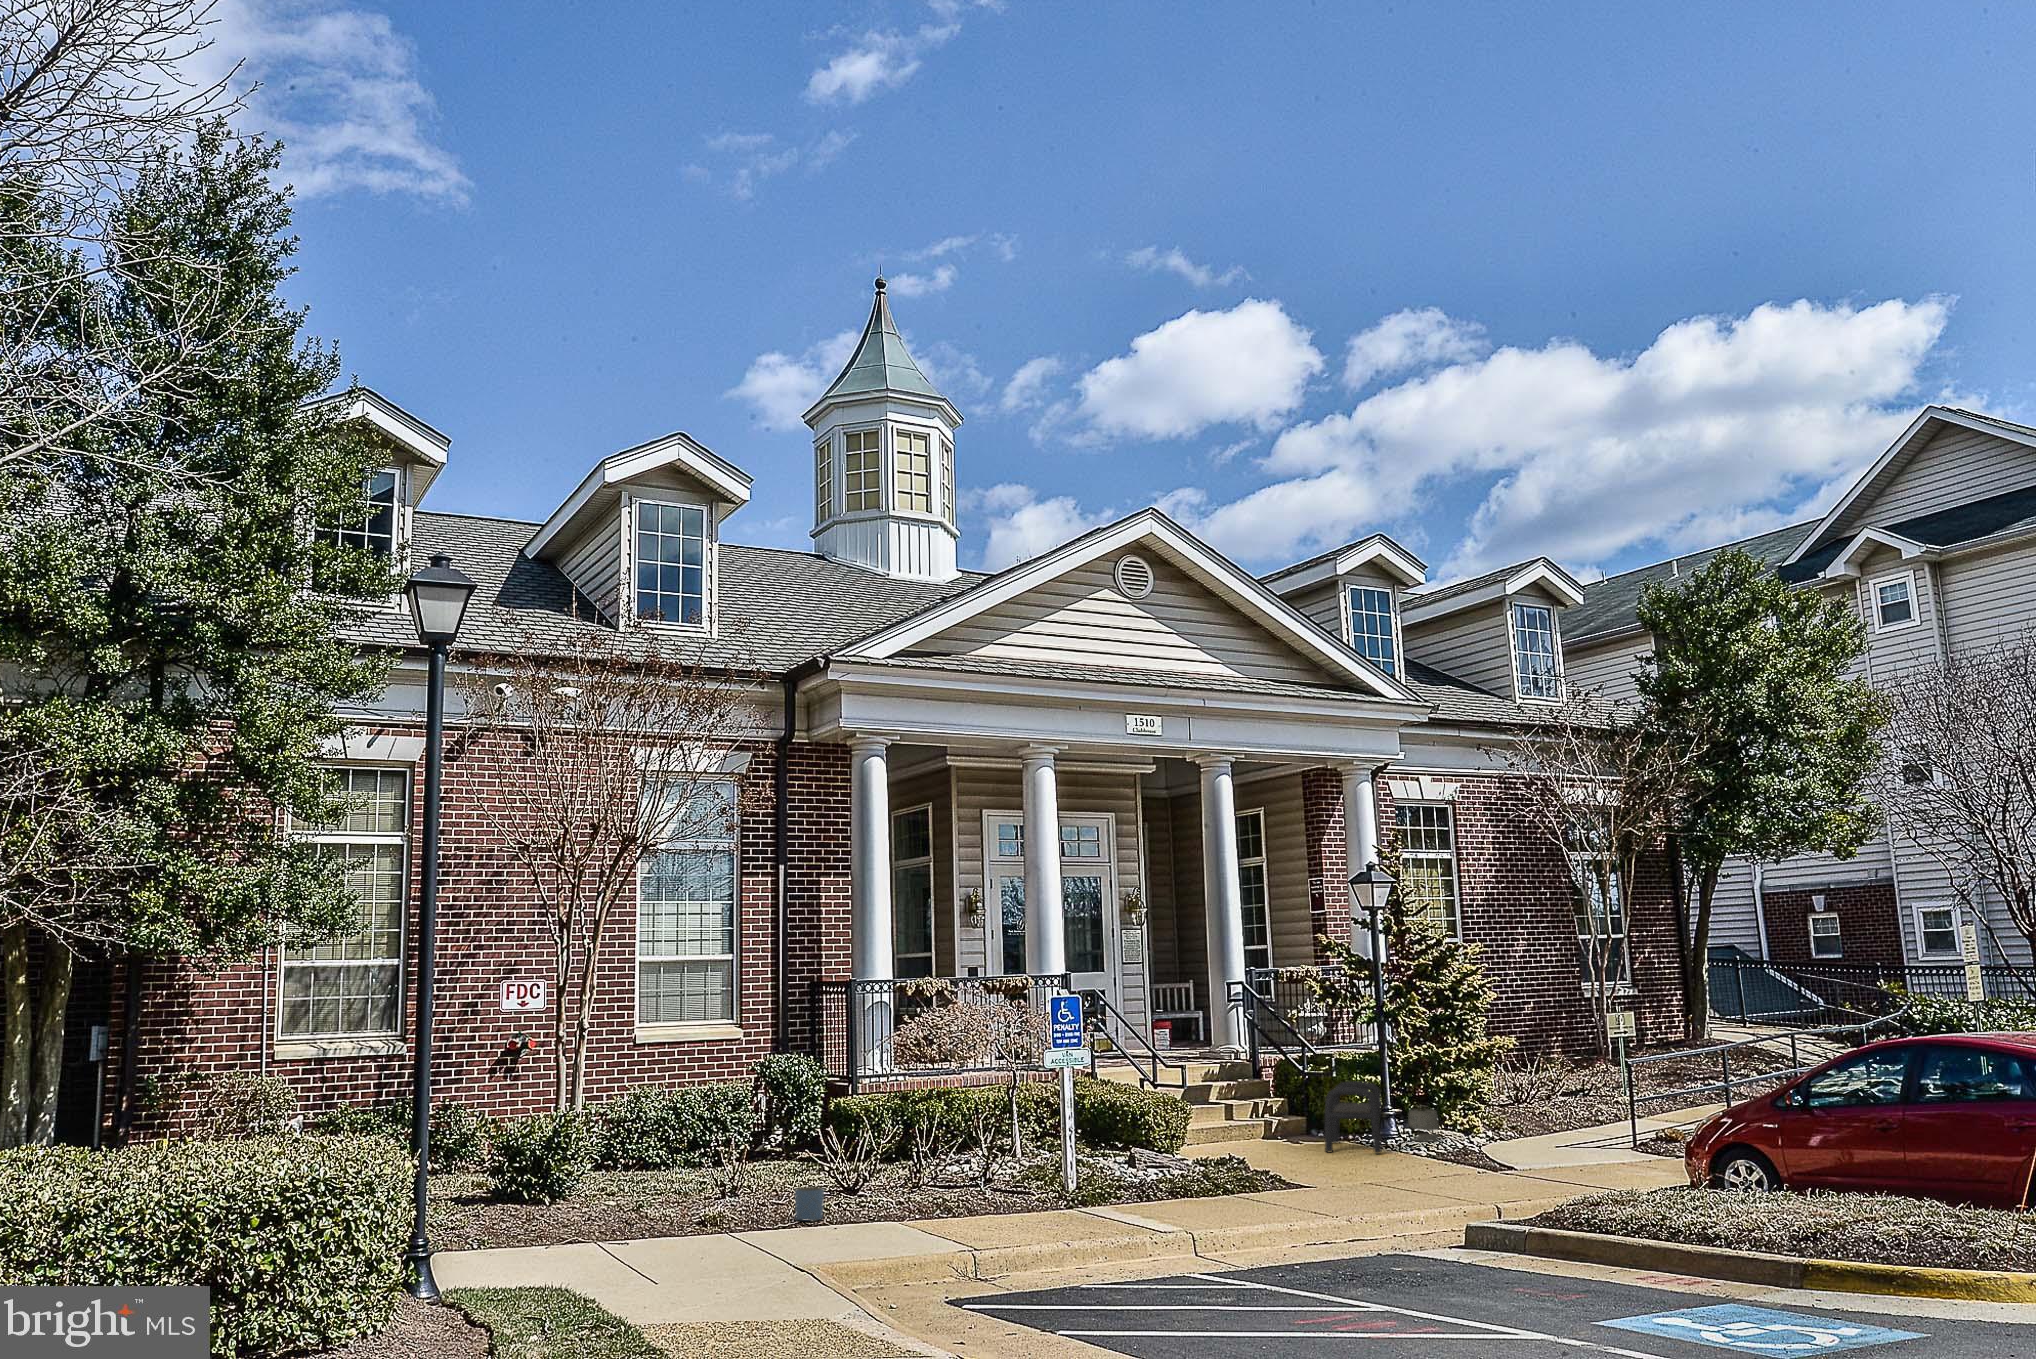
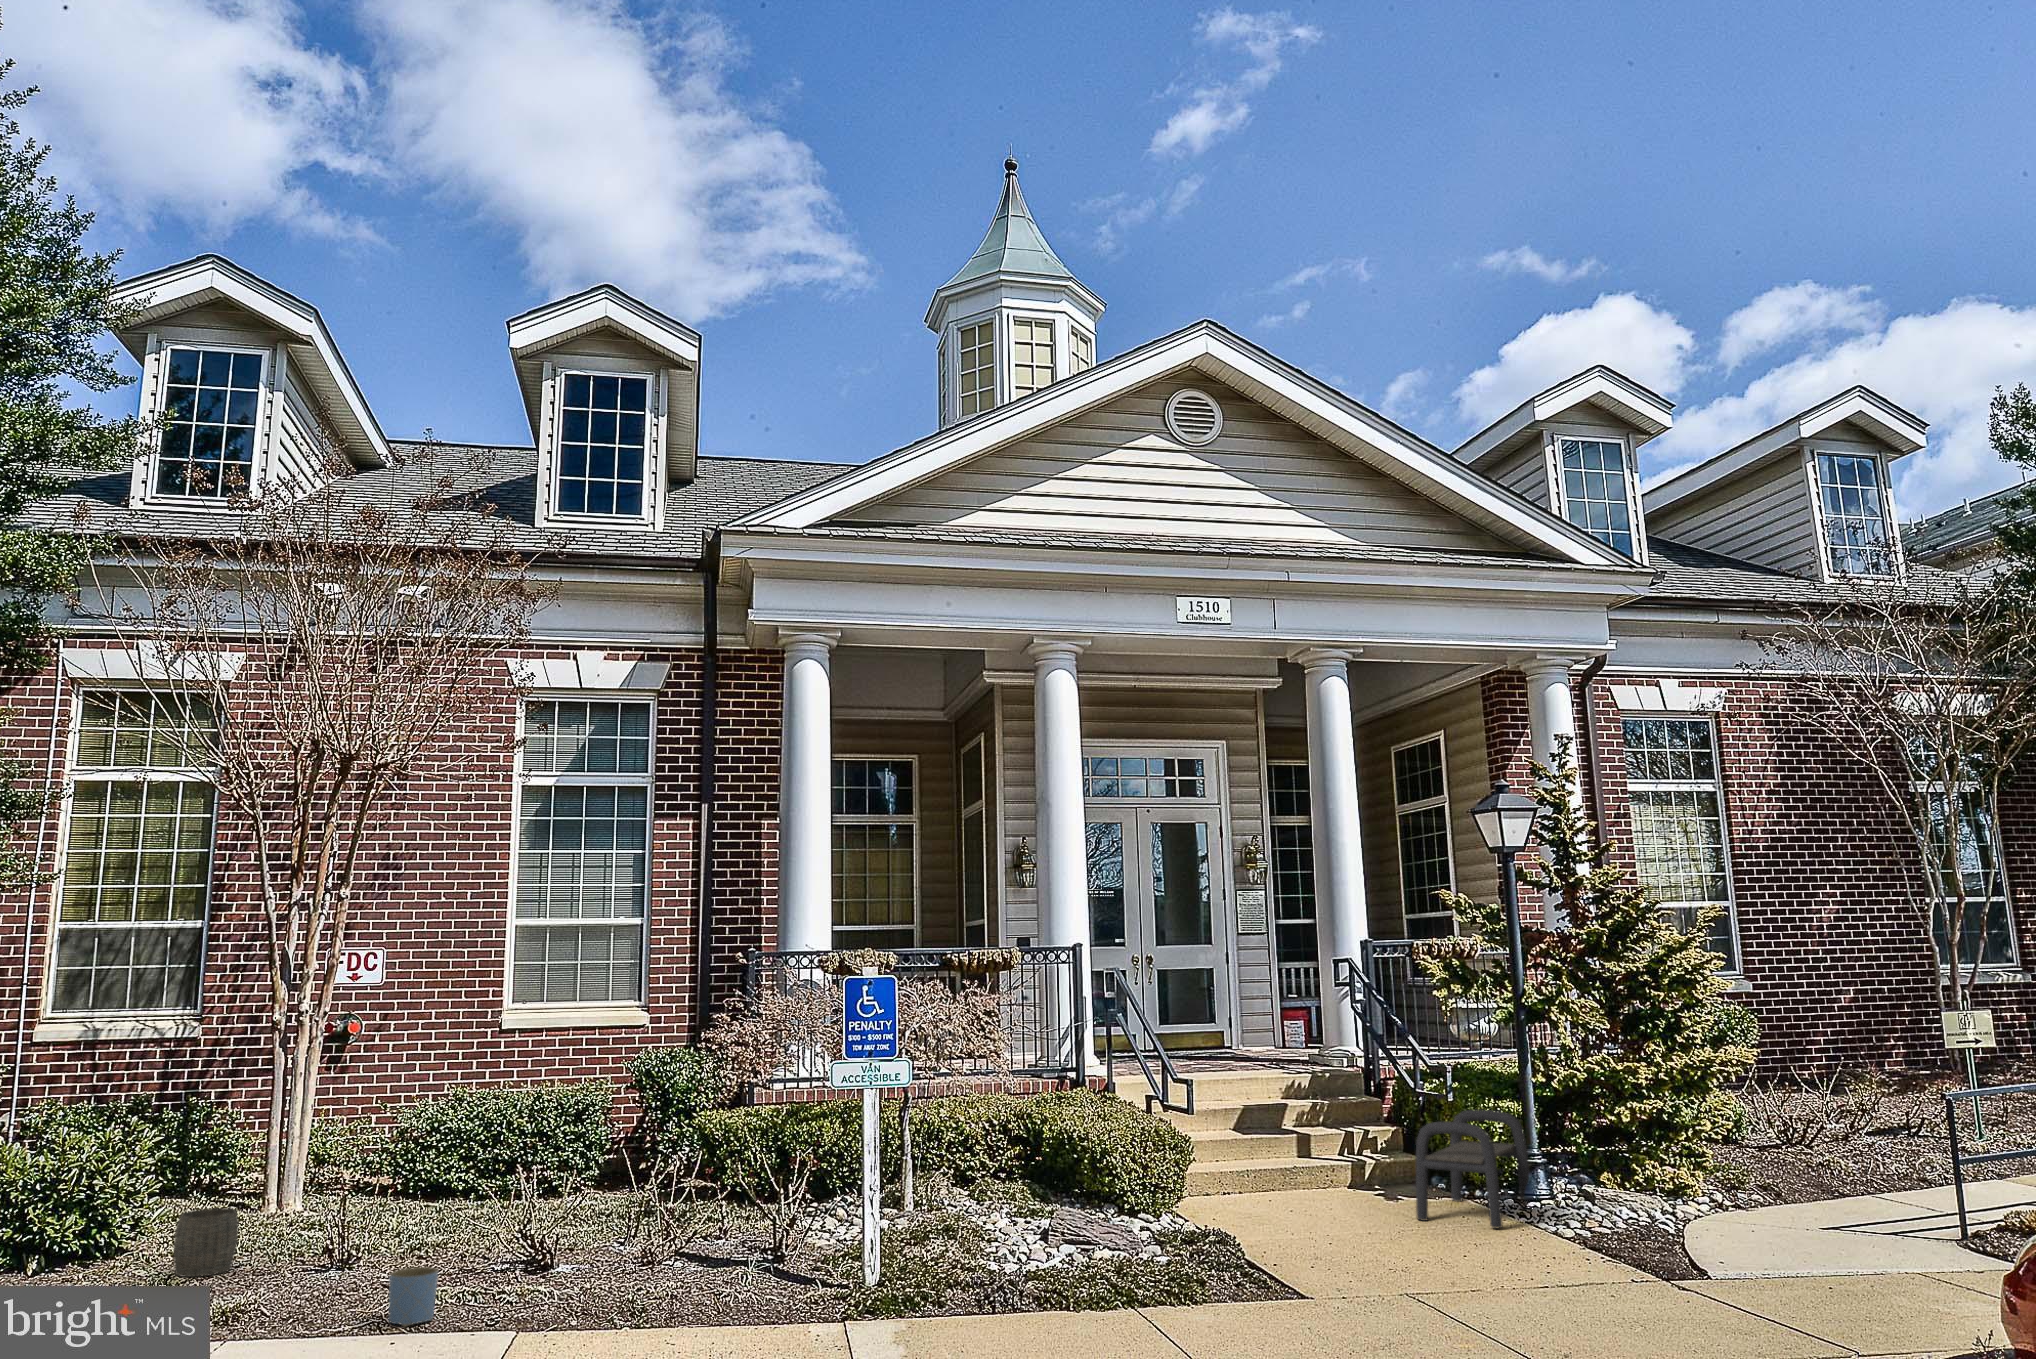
woven basket: present [1408,1109,1439,1142] -> present [173,1208,239,1277]

